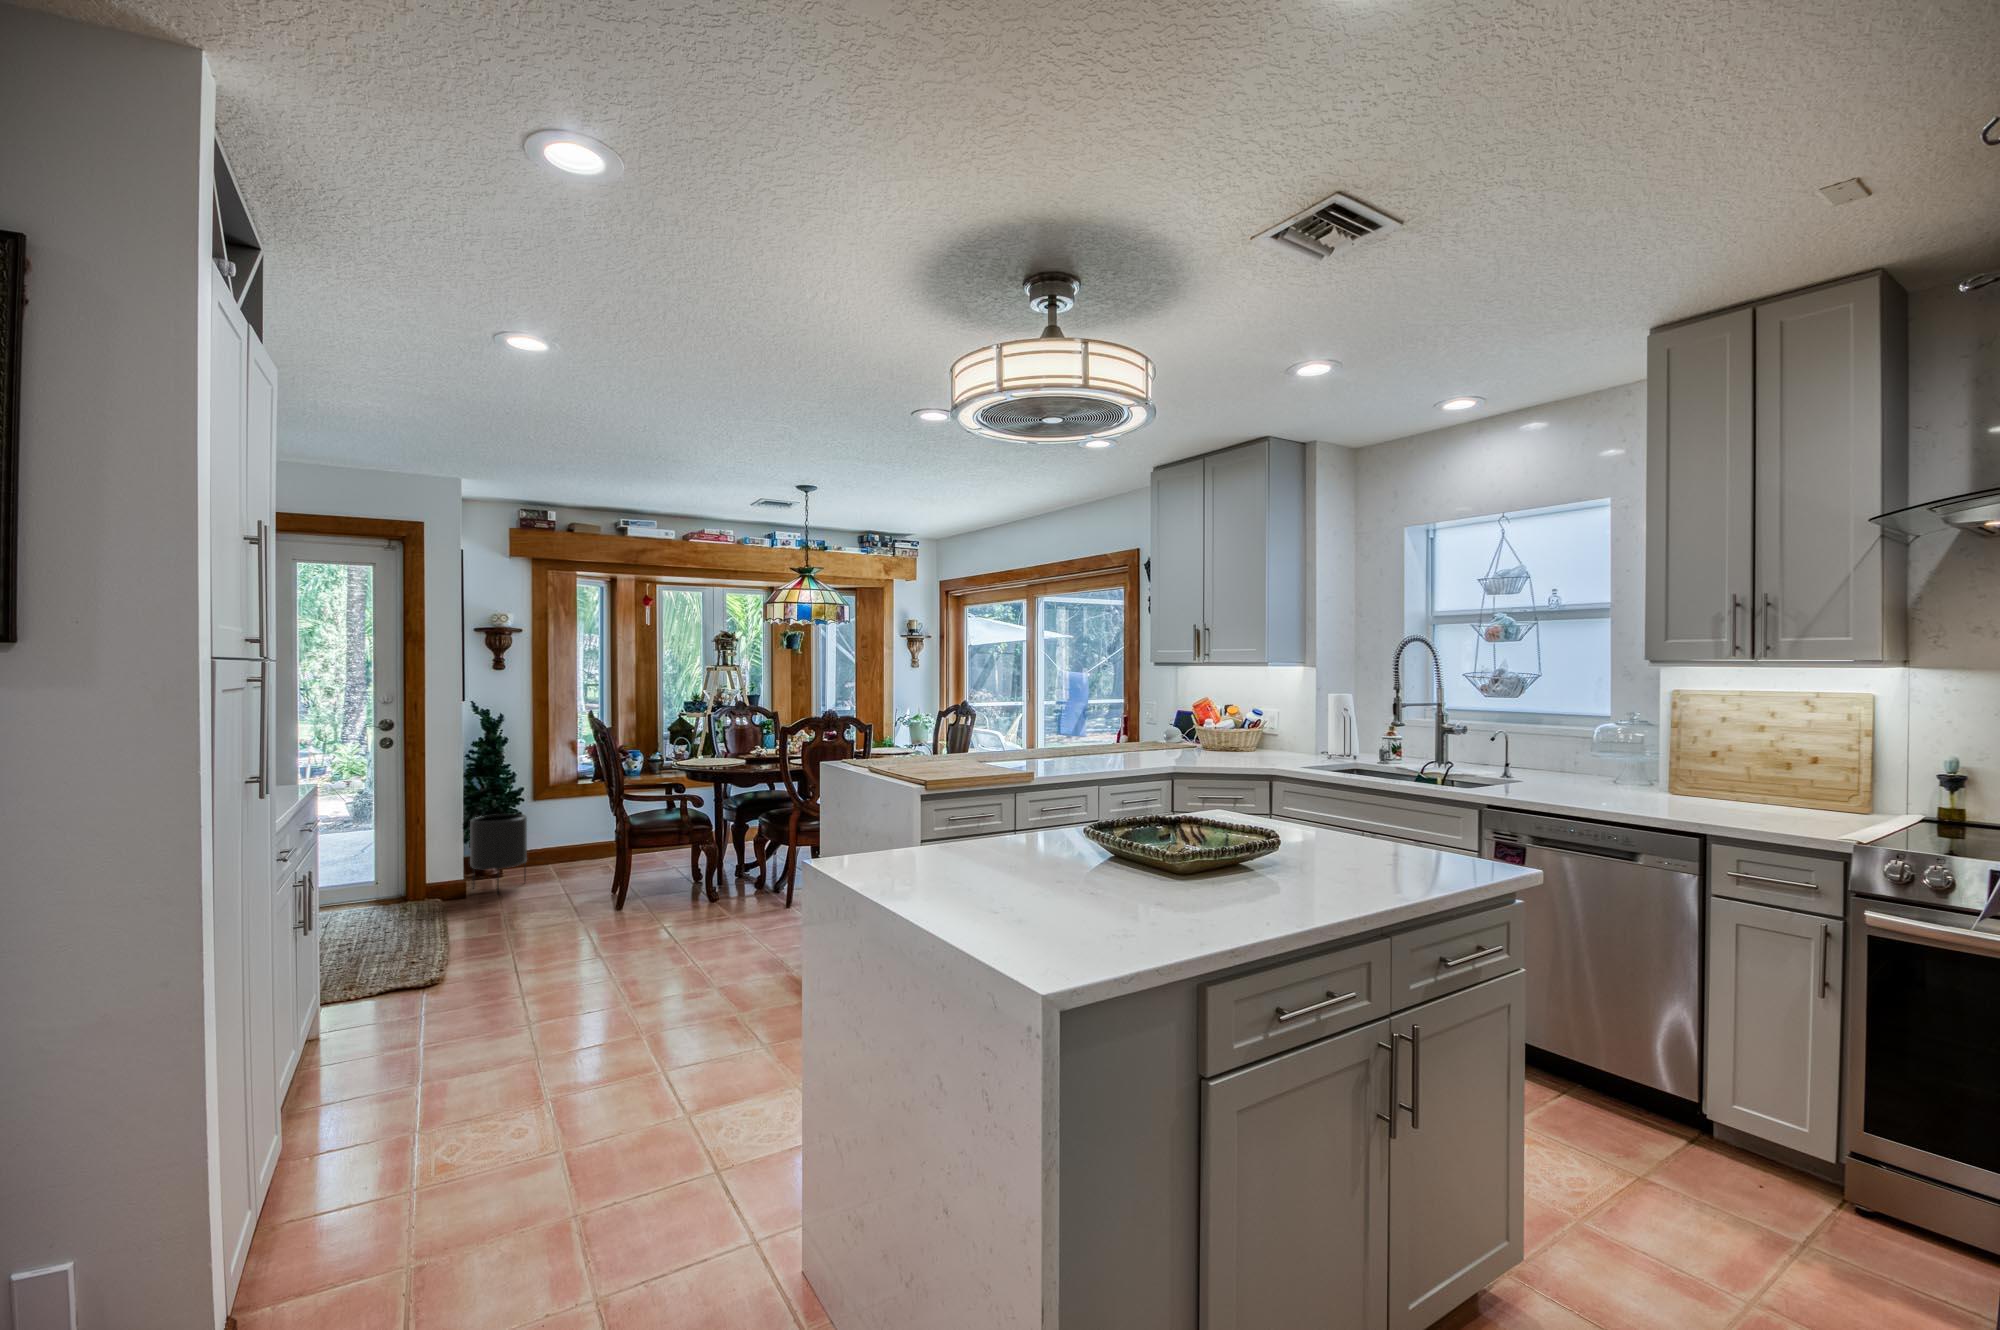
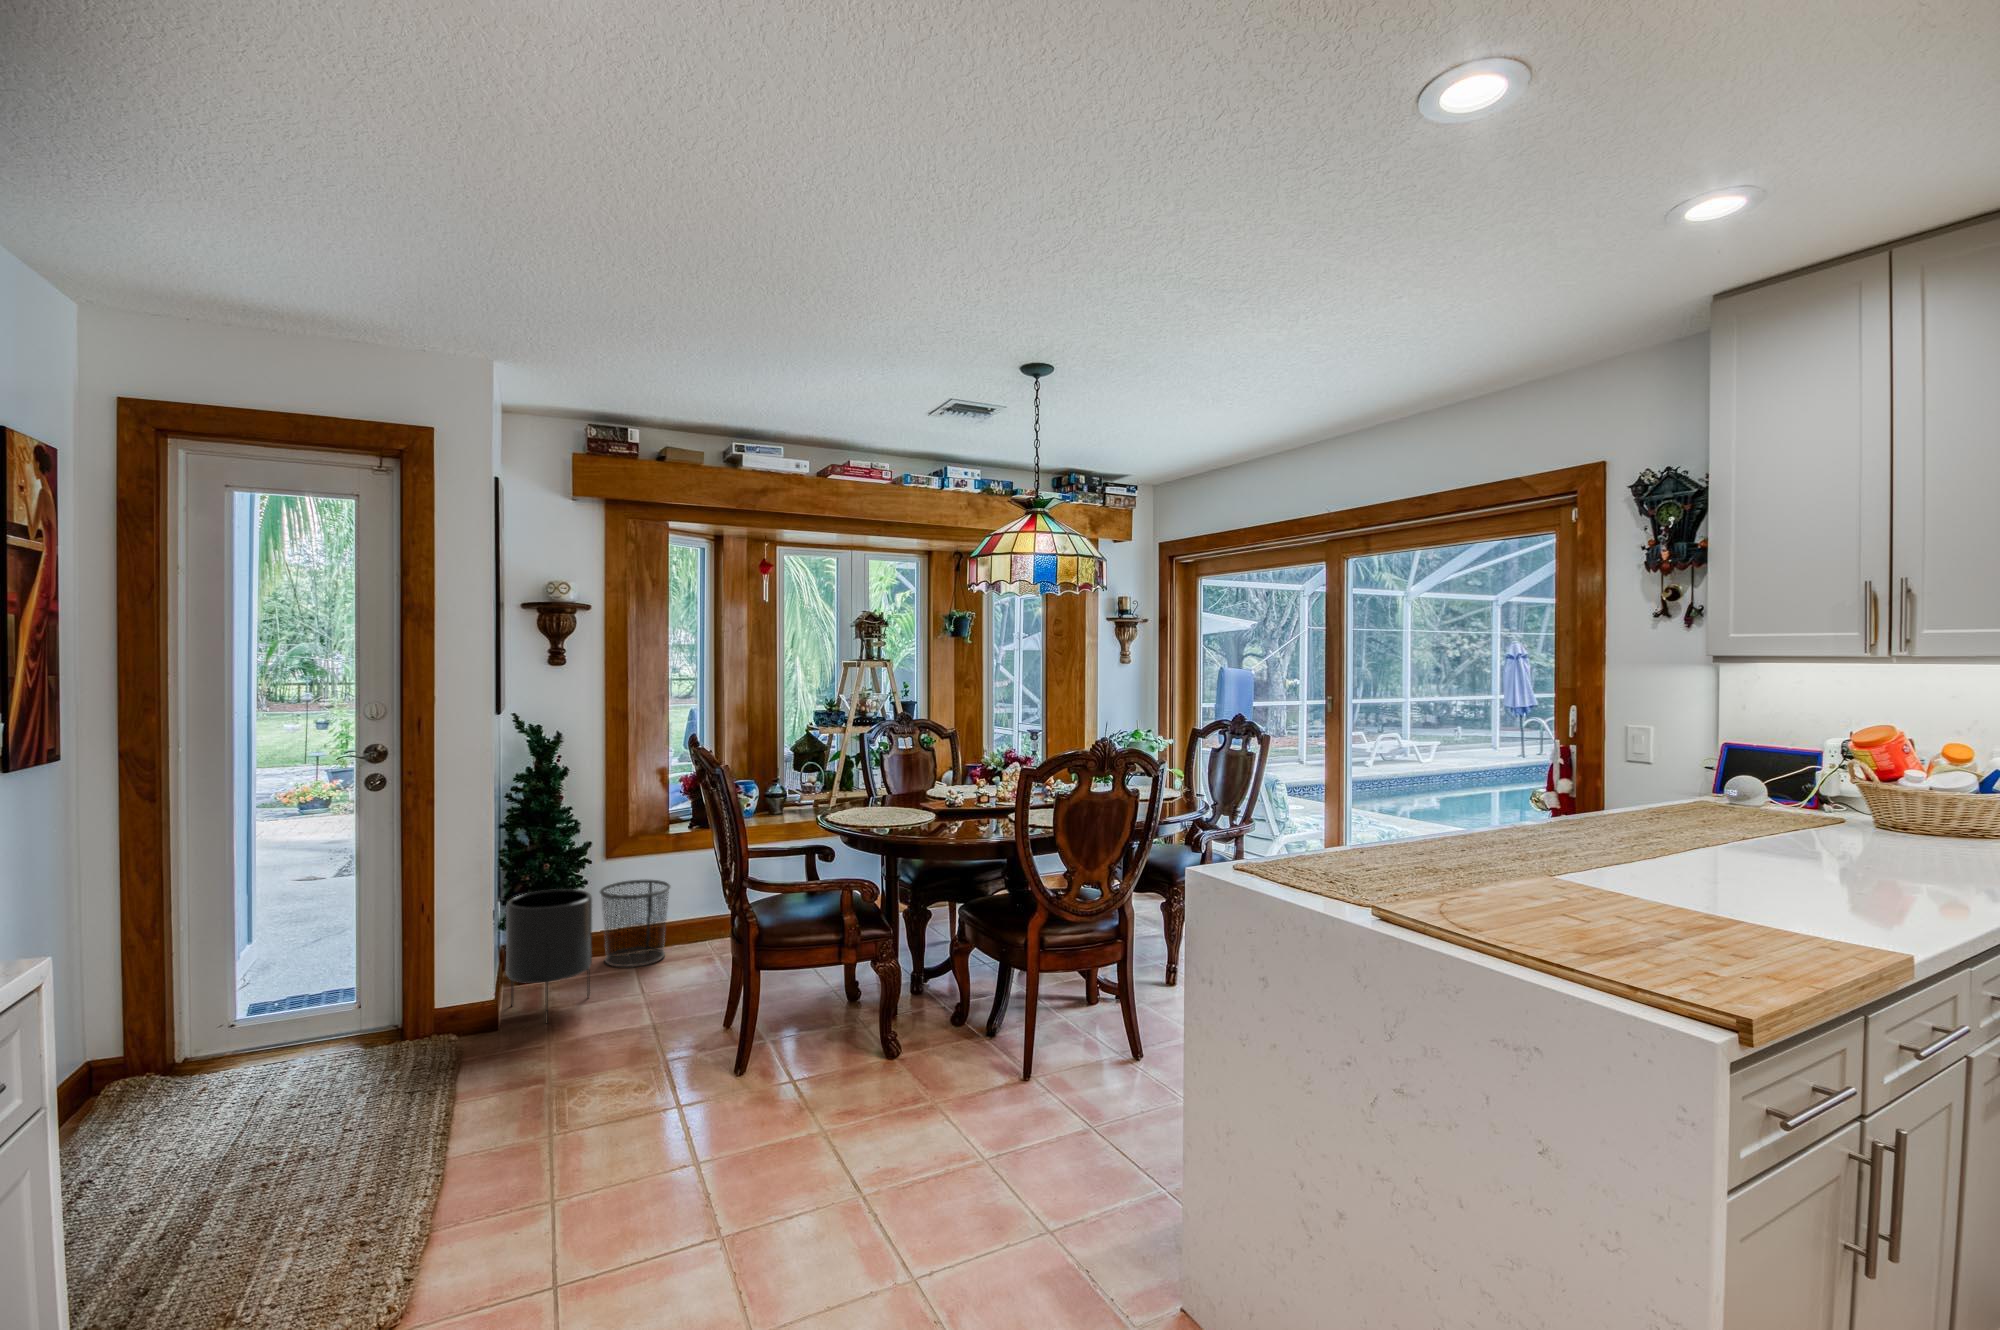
waste bin: none [531,814,580,870] -> present [600,880,670,967]

